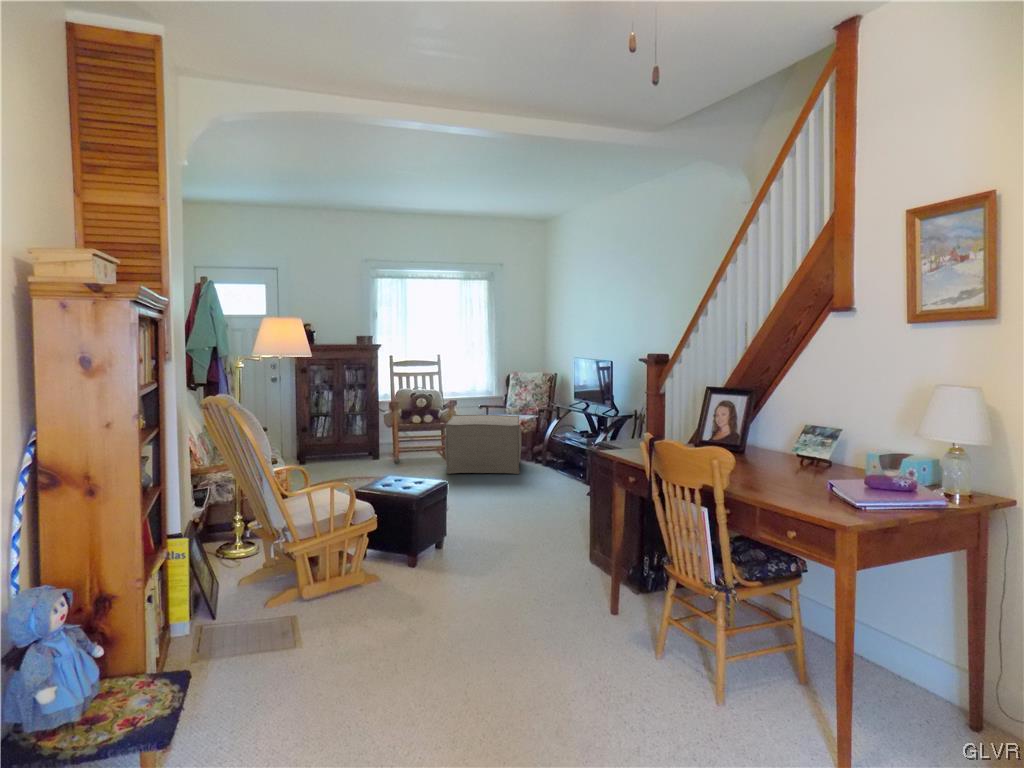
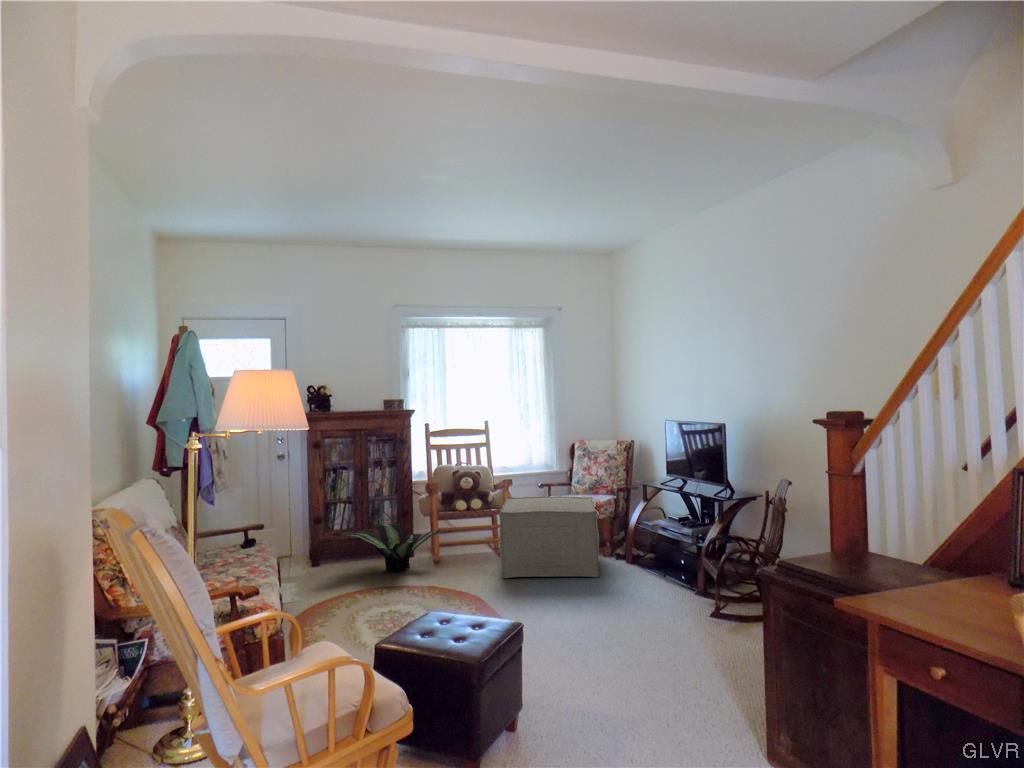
potted plant: none [325,431,402,469] -> present [344,523,441,572]

